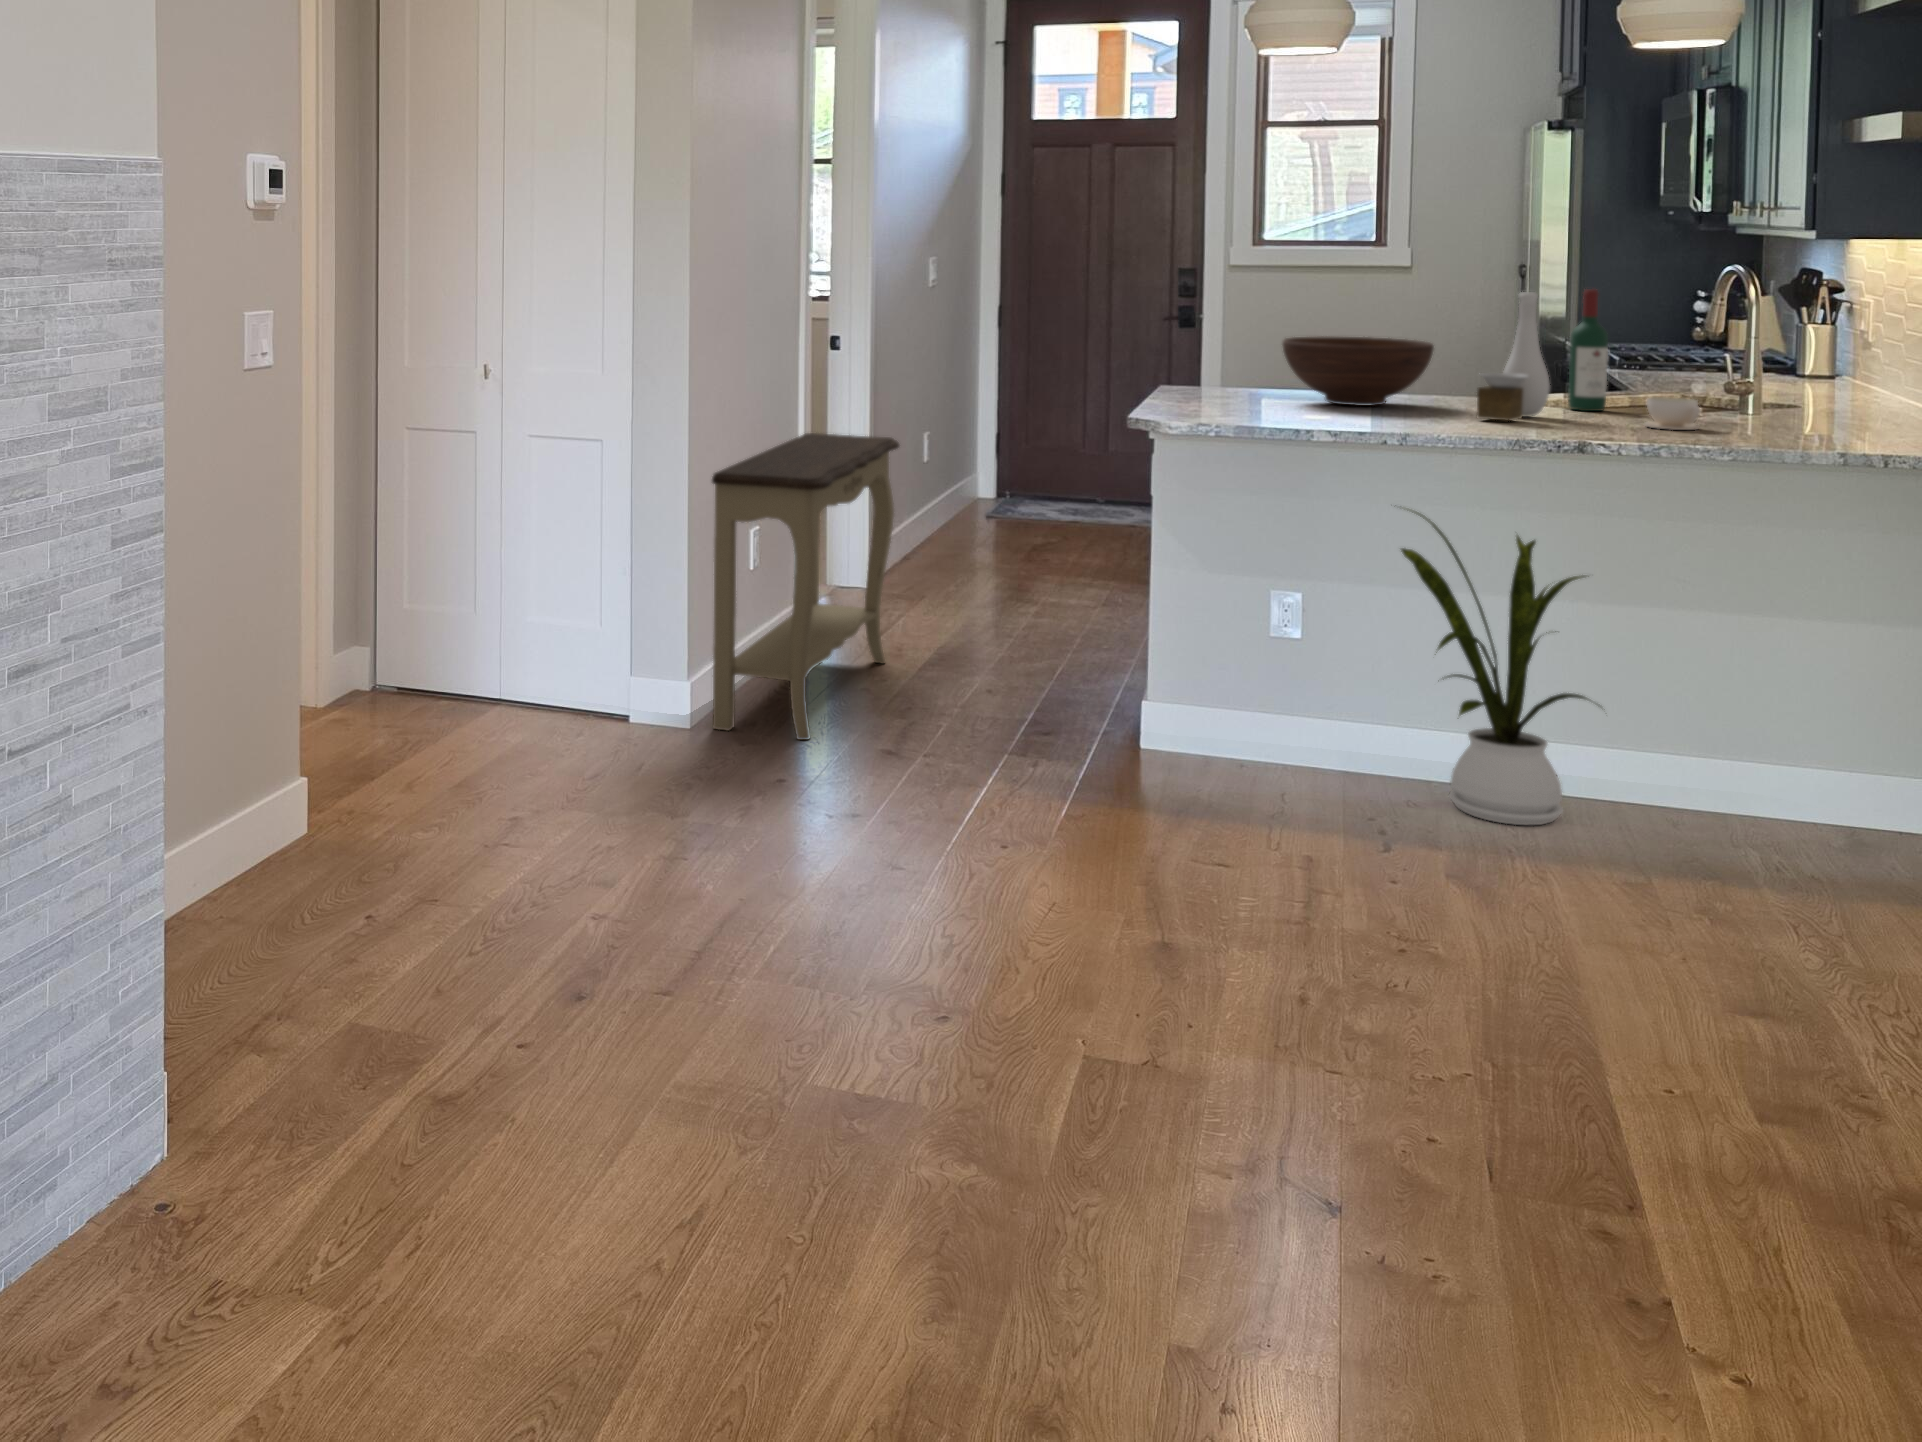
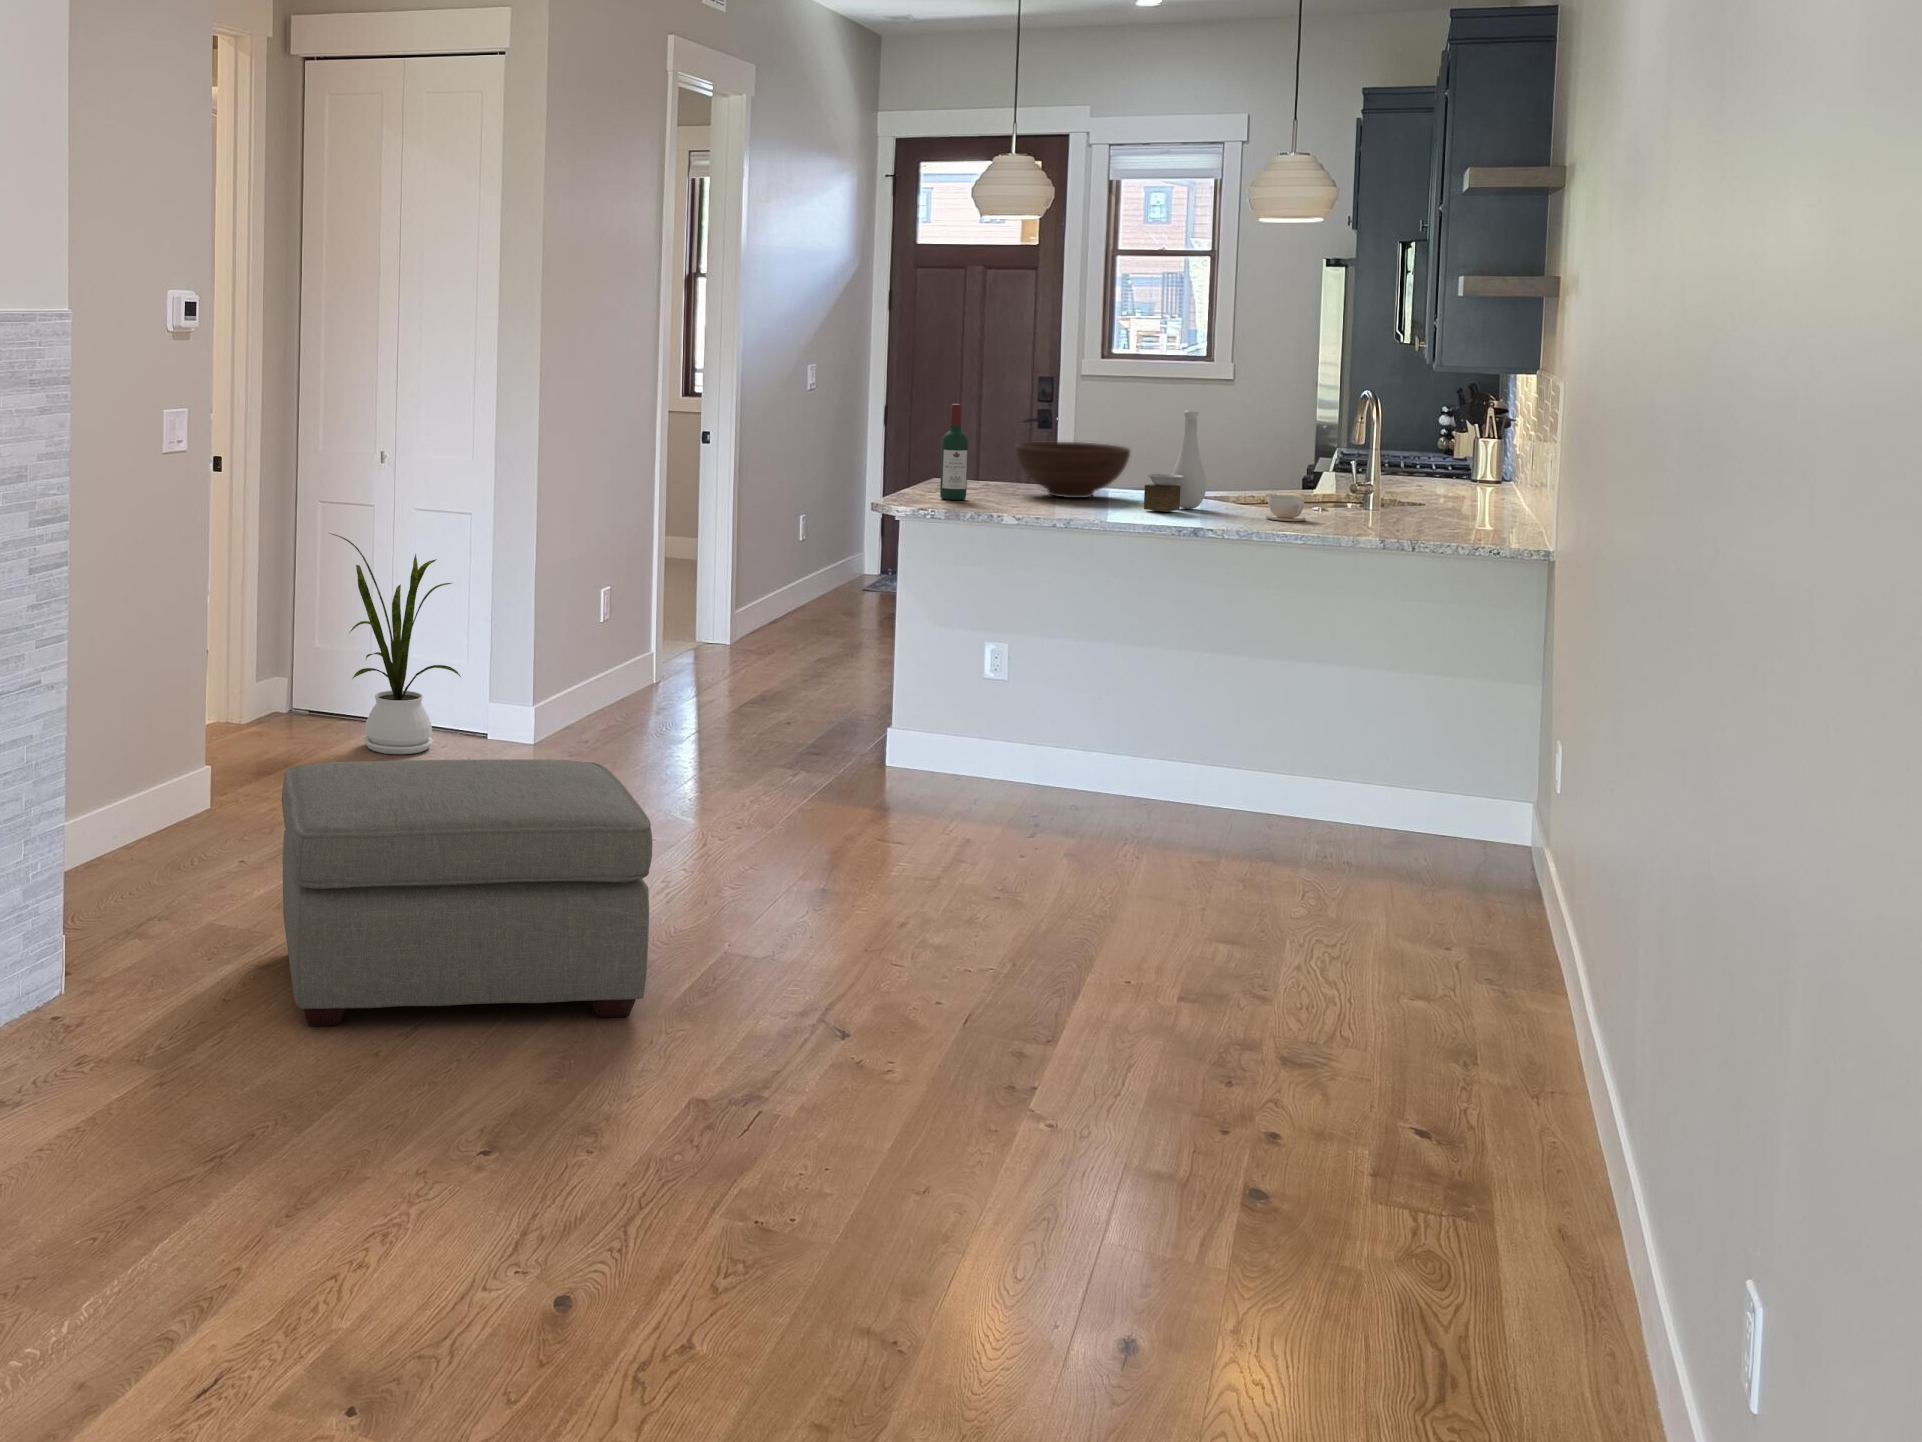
wine bottle: present [1568,289,1608,411] -> present [940,404,968,500]
console table: present [712,433,899,740] -> none [554,512,731,756]
house plant: present [1401,511,1588,825] -> present [332,534,461,754]
ottoman: none [460,786,1028,1206] -> present [282,759,652,1026]

